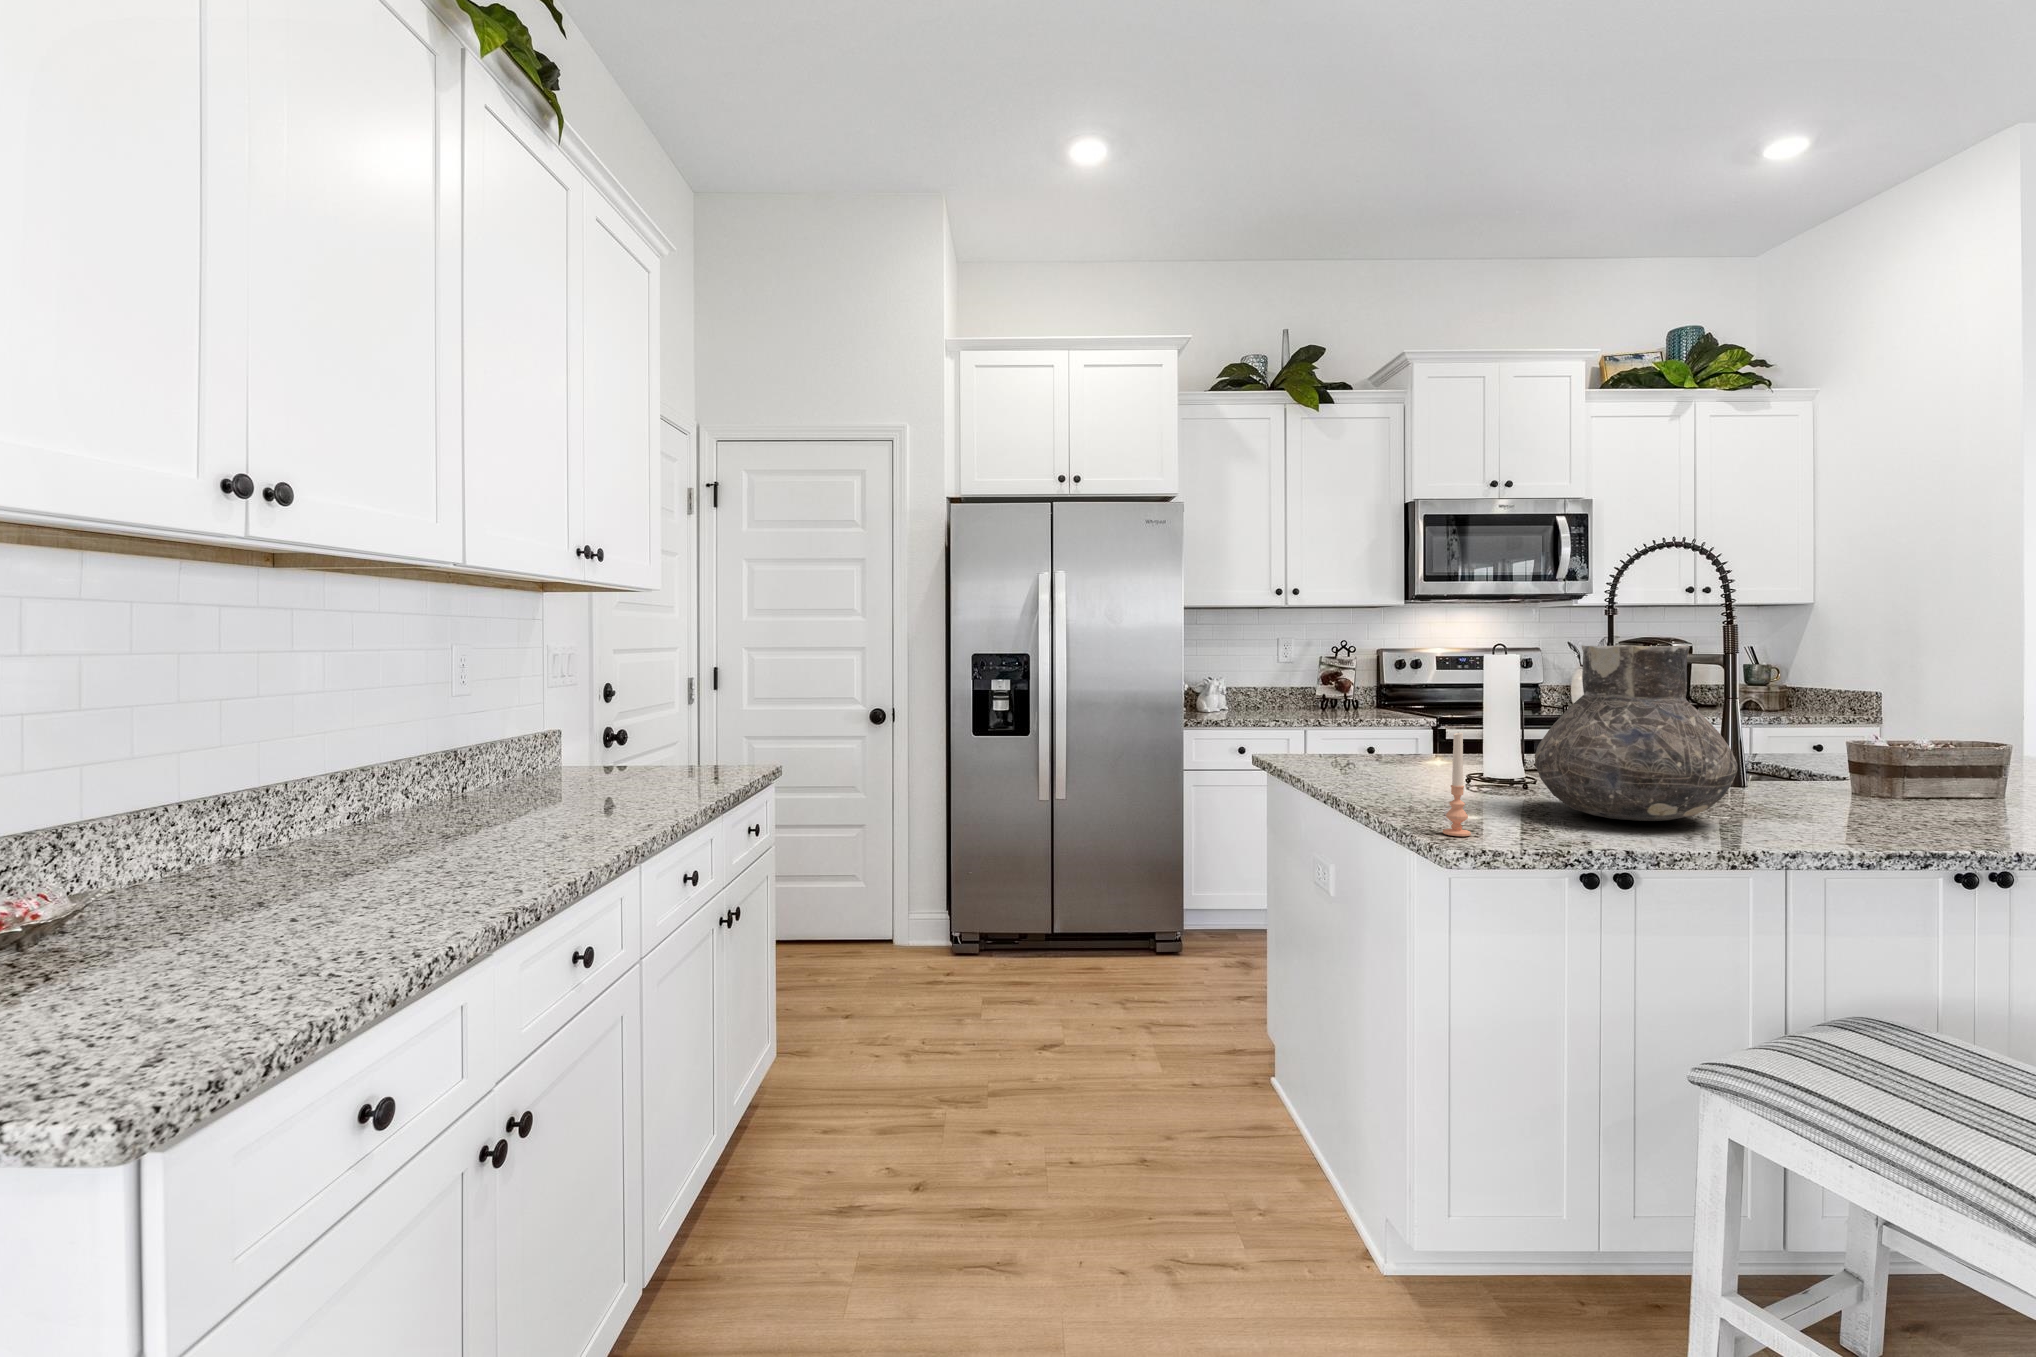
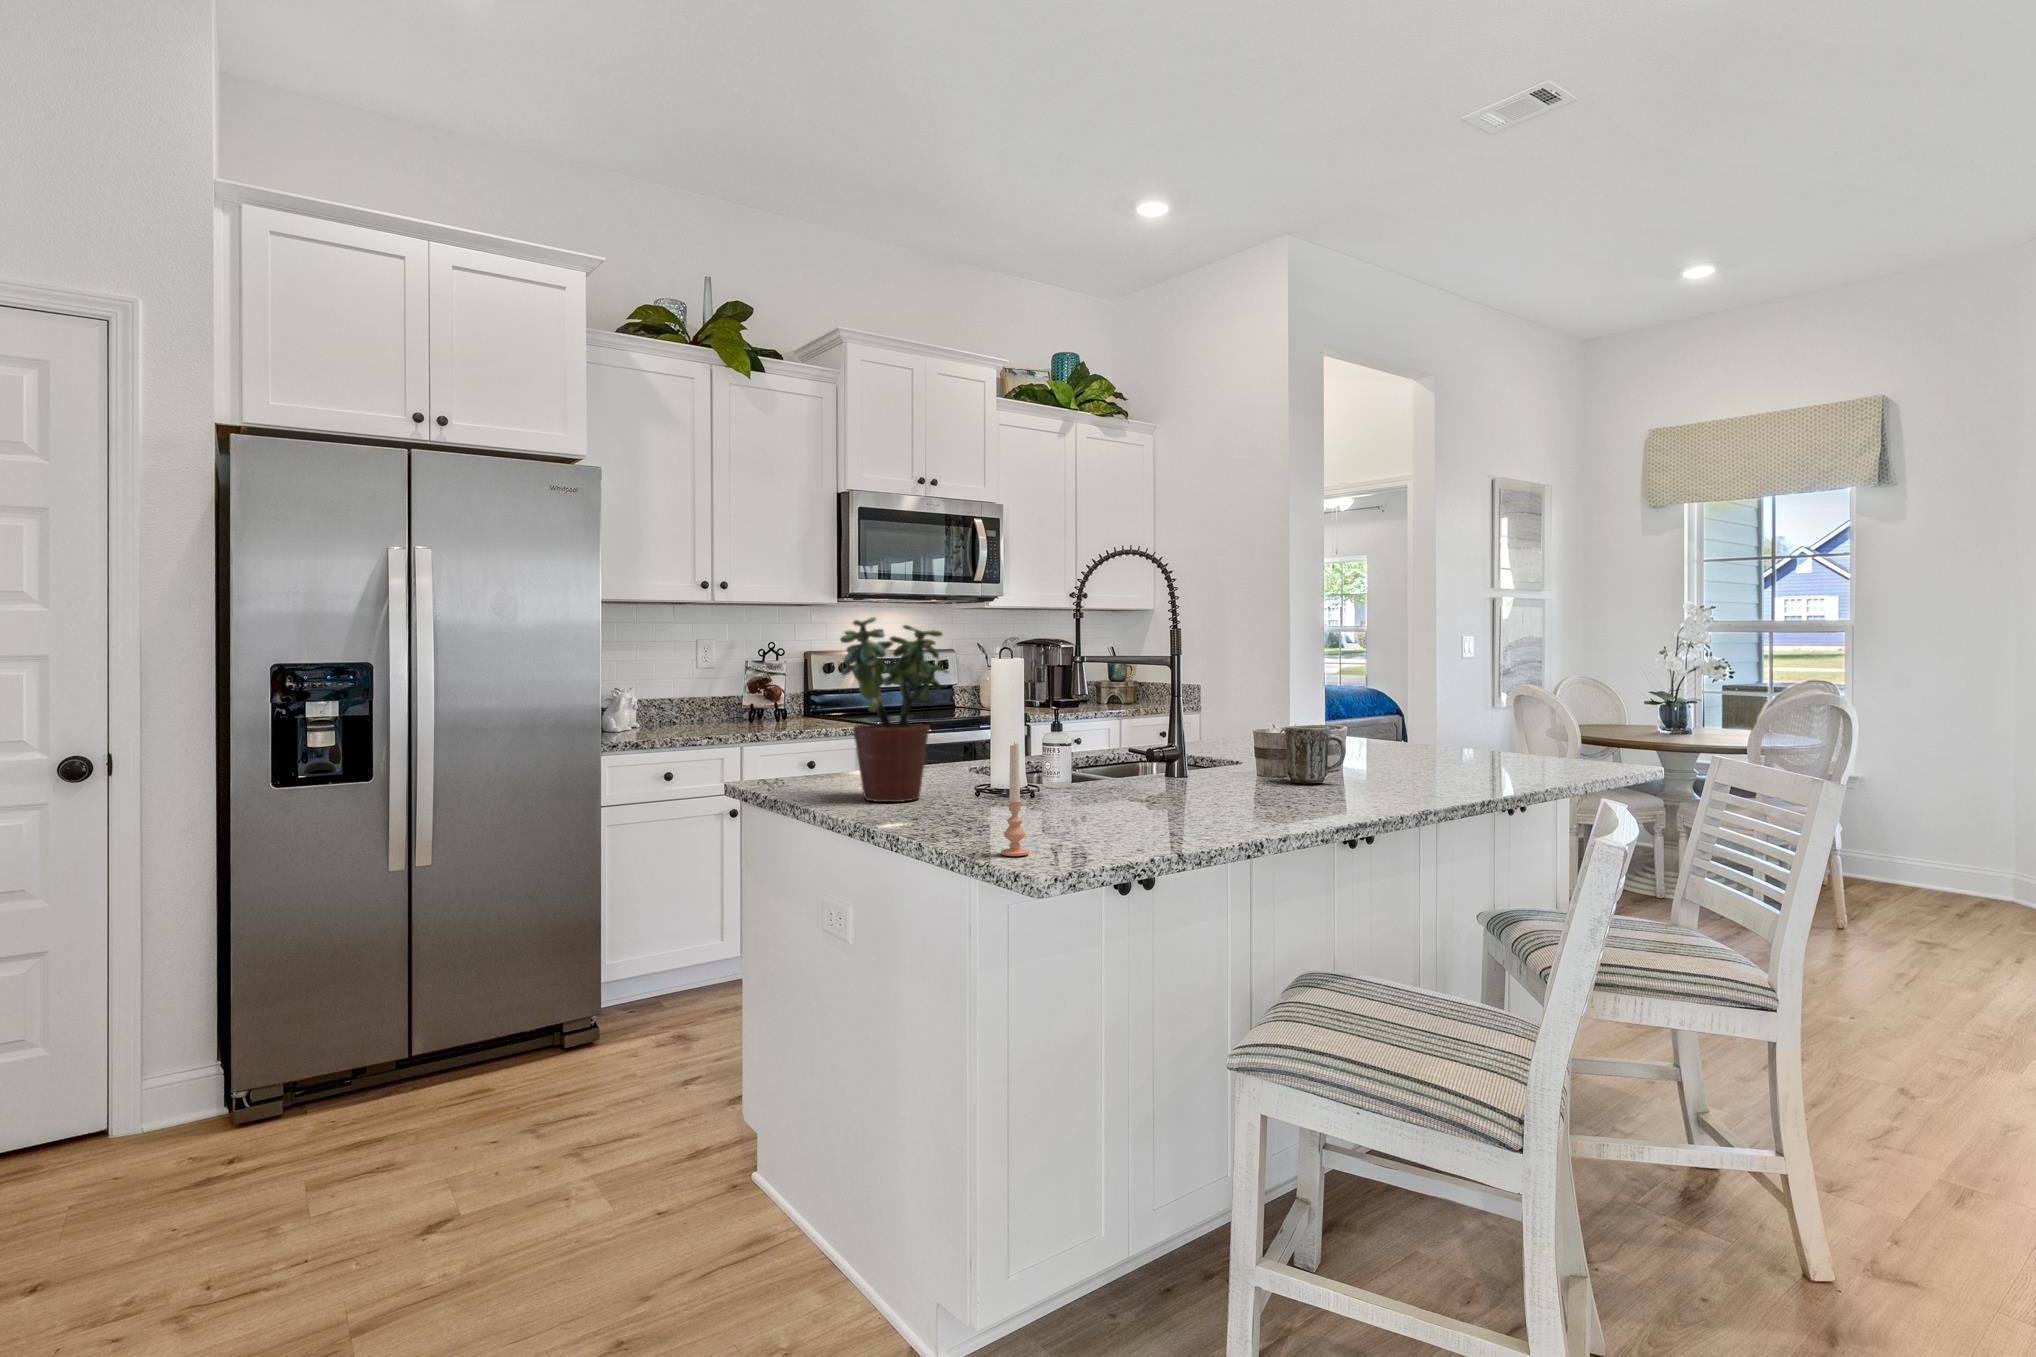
potted plant: none [1336,617,1441,781] -> present [840,617,948,802]
vase: present [1535,645,1737,821] -> none [1059,646,1229,821]
mug: none [1867,736,1957,804] -> present [1285,726,1346,783]

